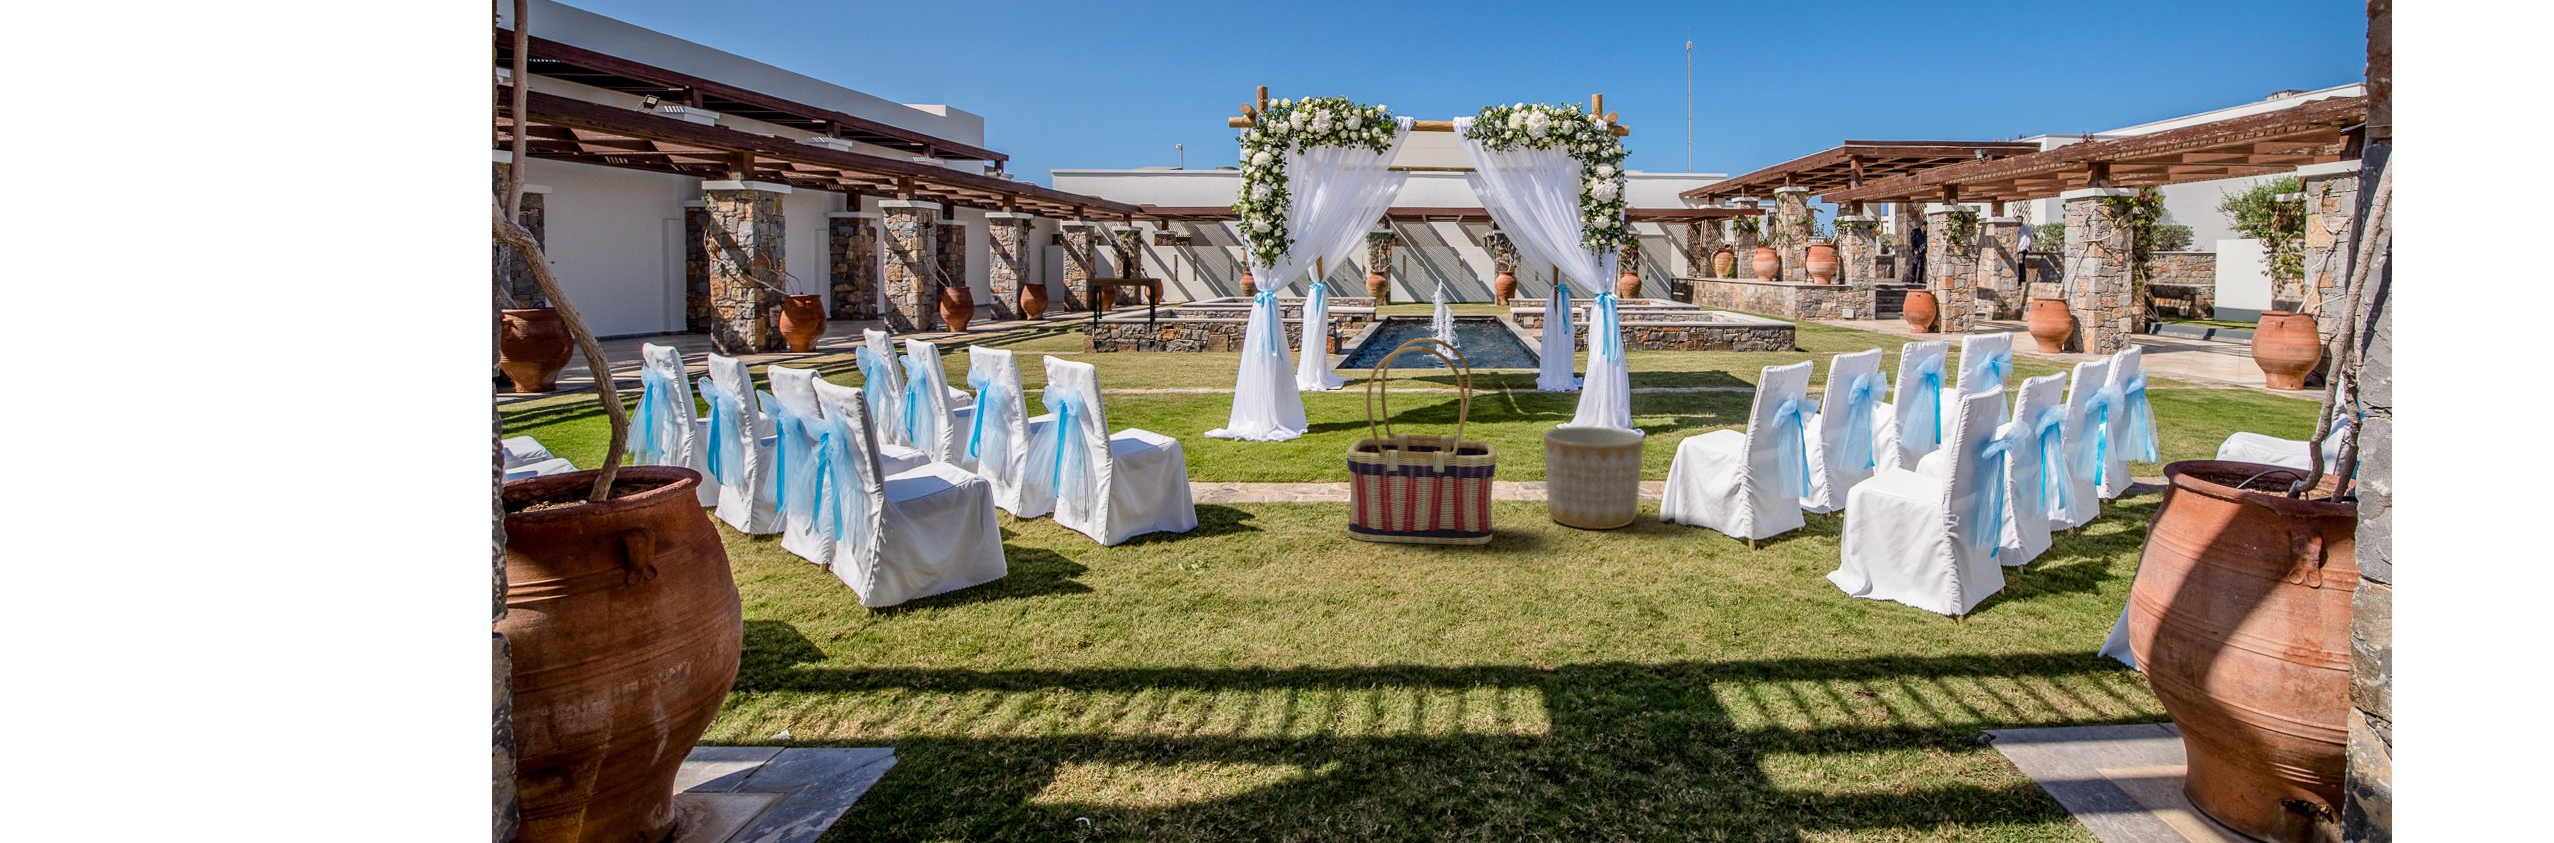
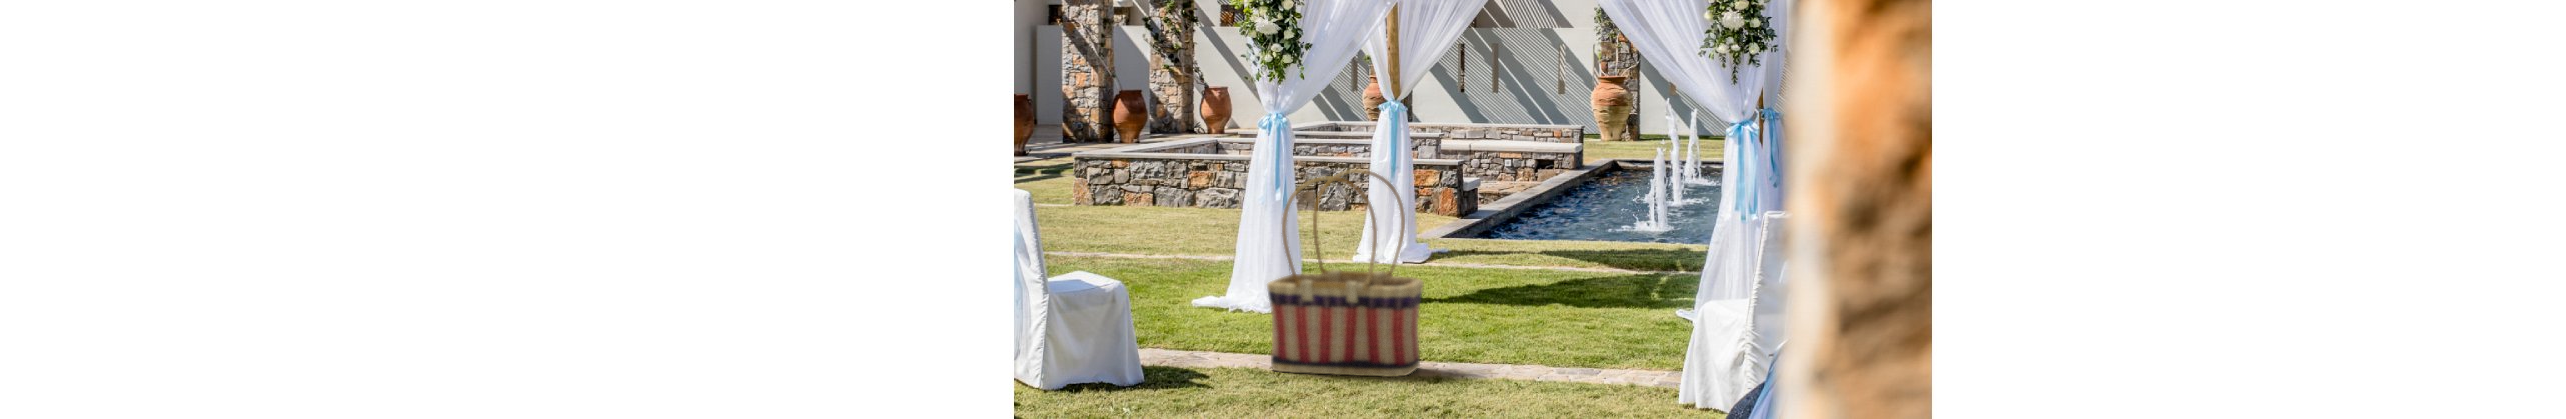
side table: present [1091,252,1158,348] -> none [1084,47,1194,206]
planter: present [1544,427,1644,529] -> none [1489,268,1596,372]

